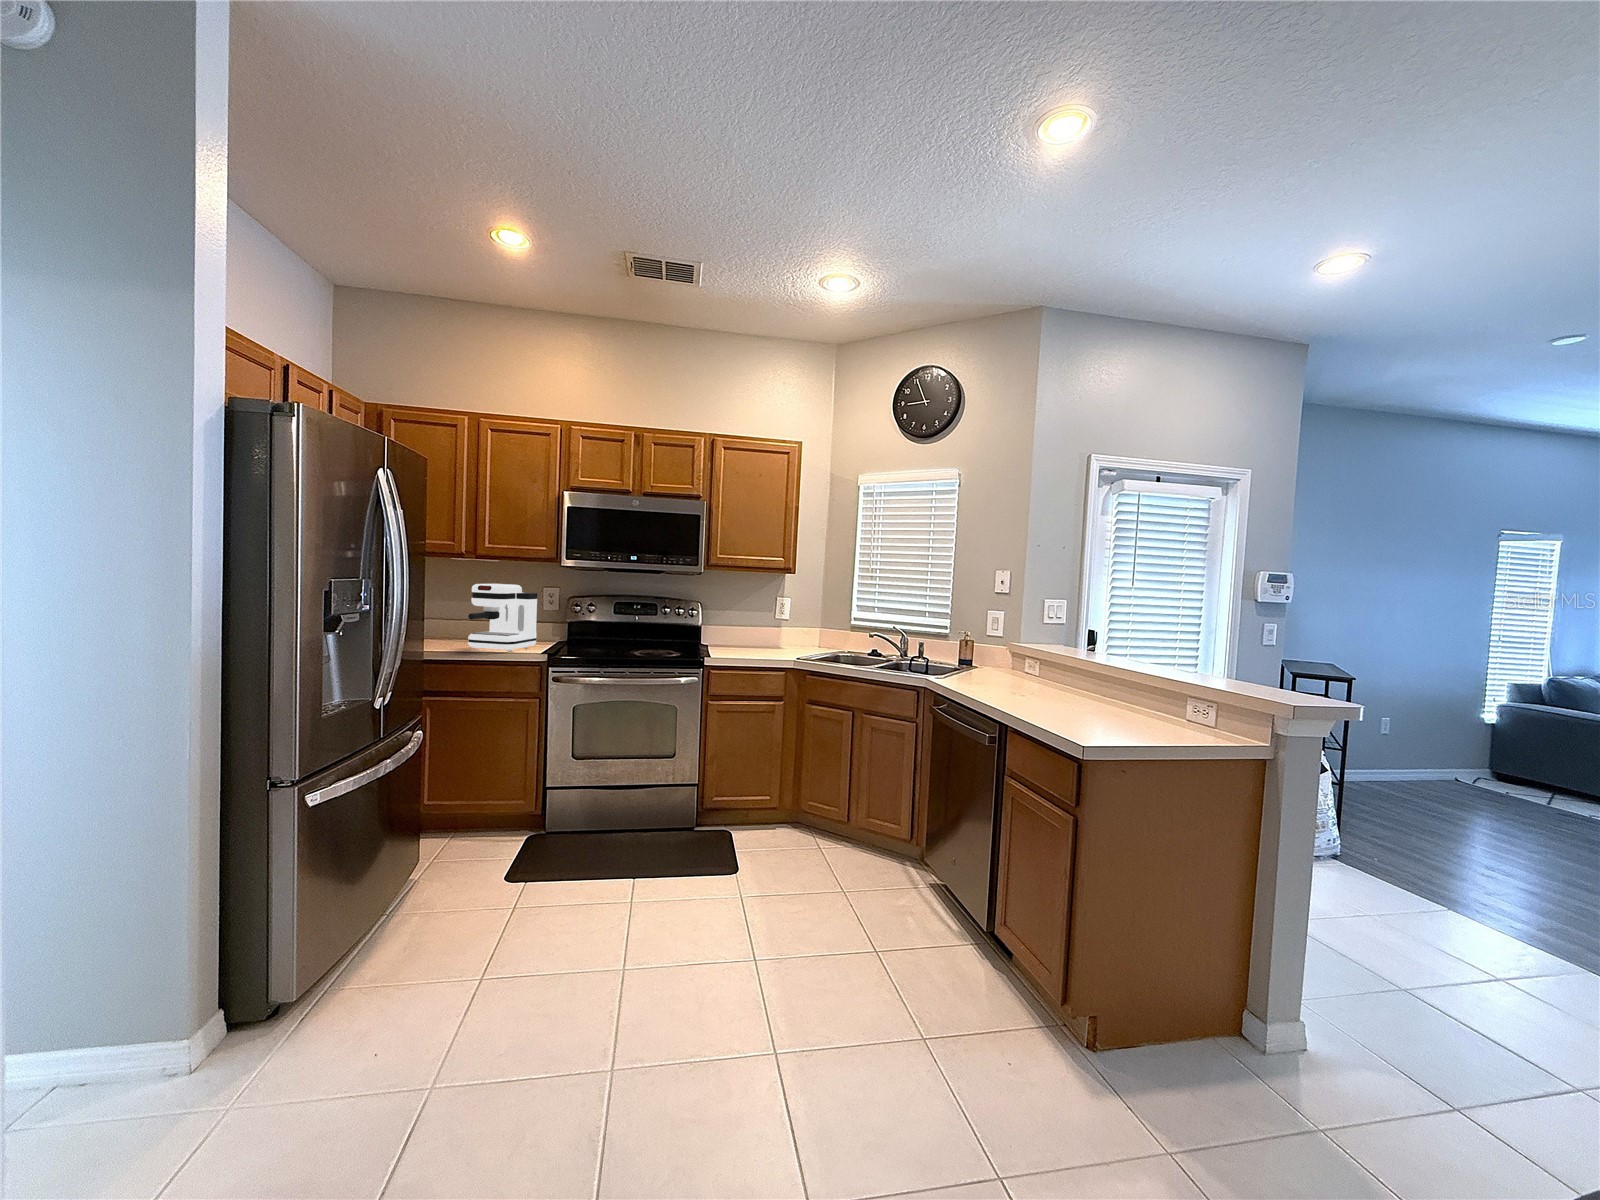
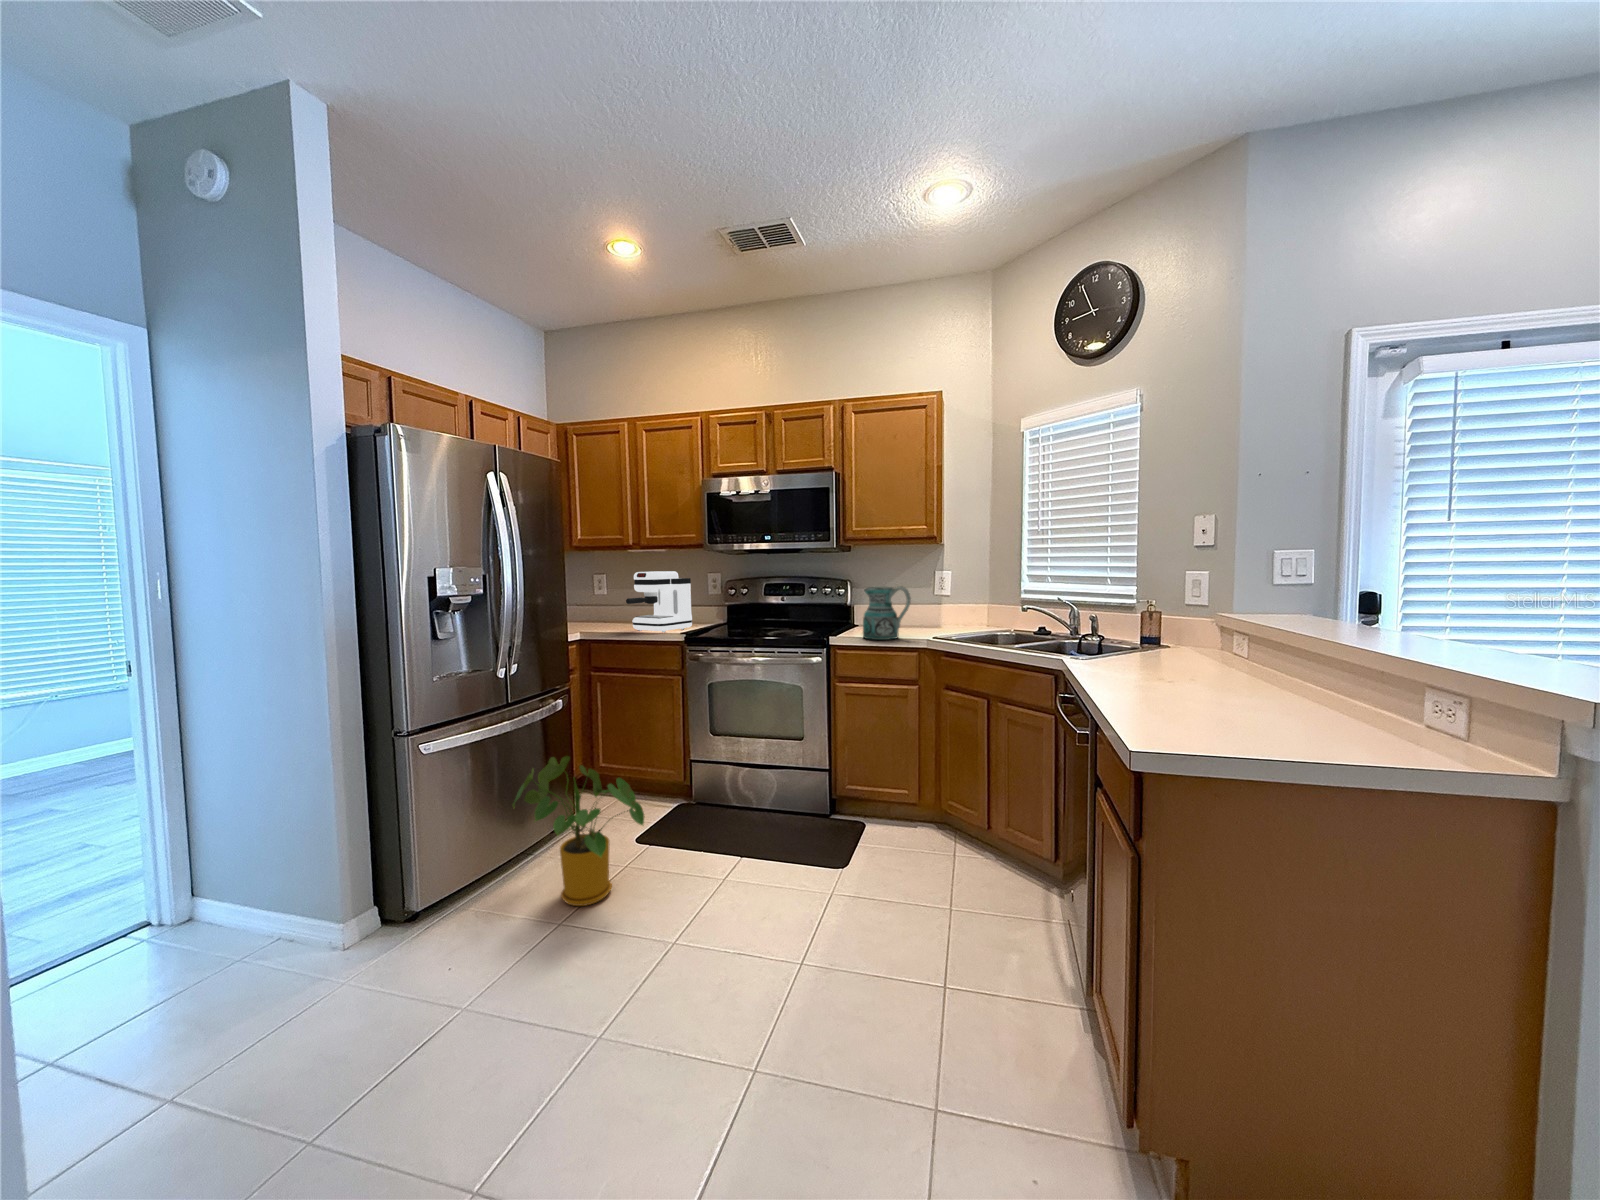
ceramic pitcher: none [731,611,777,660] -> present [863,586,911,640]
house plant: none [405,787,558,944] -> present [512,756,645,906]

